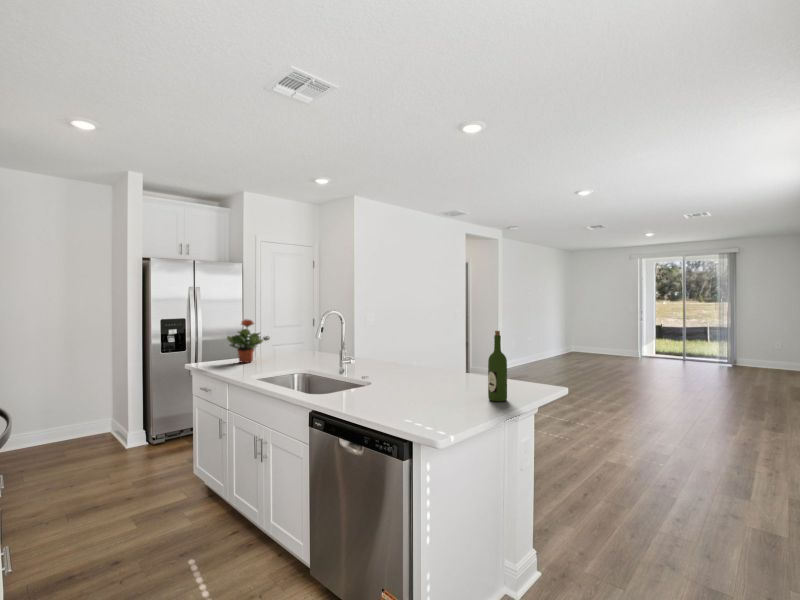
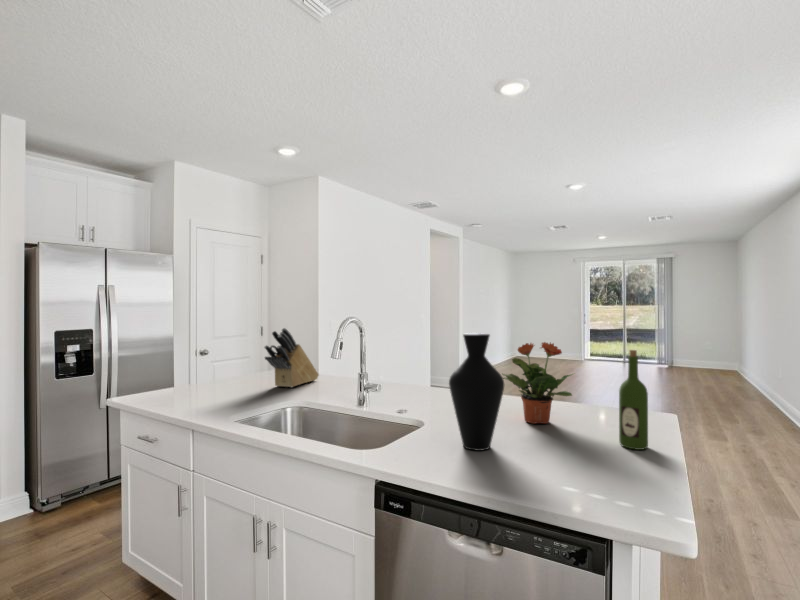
knife block: none [286,317,331,361] -> present [265,328,319,388]
vase: none [369,318,407,397] -> present [449,333,504,451]
potted plant: present [227,319,263,363] -> present [502,342,573,424]

